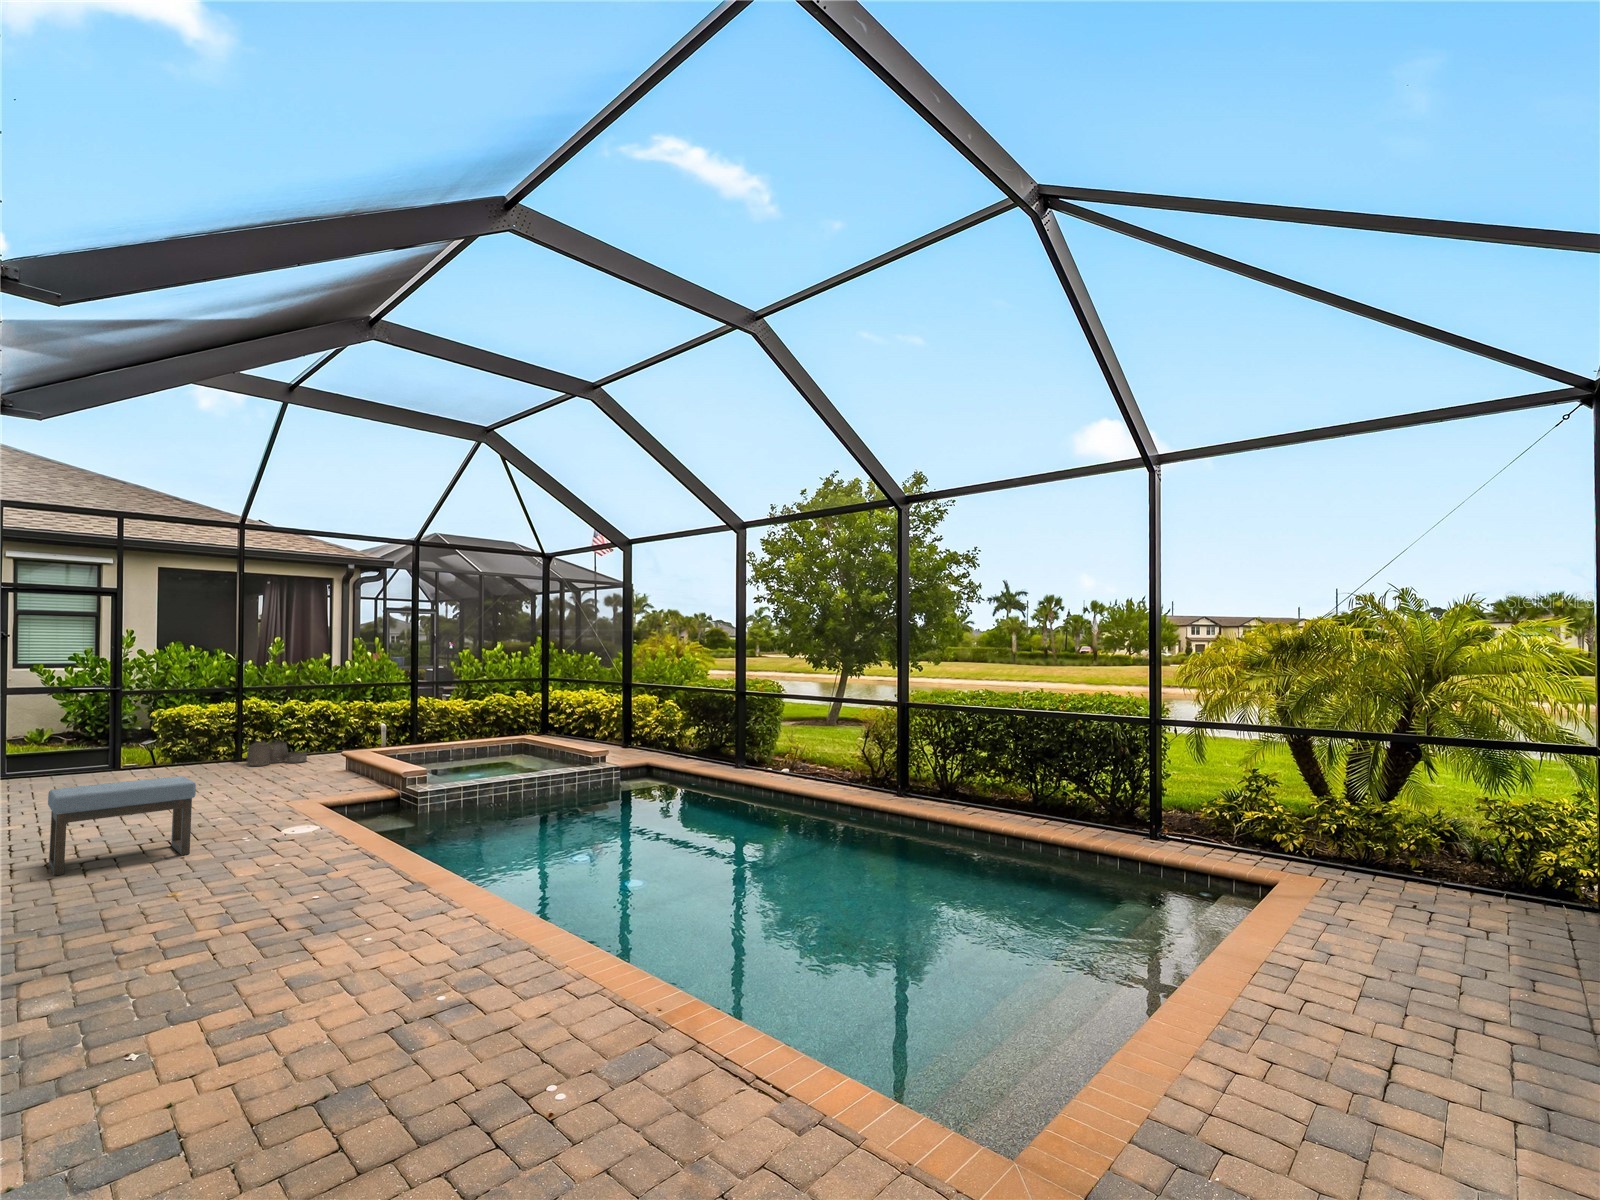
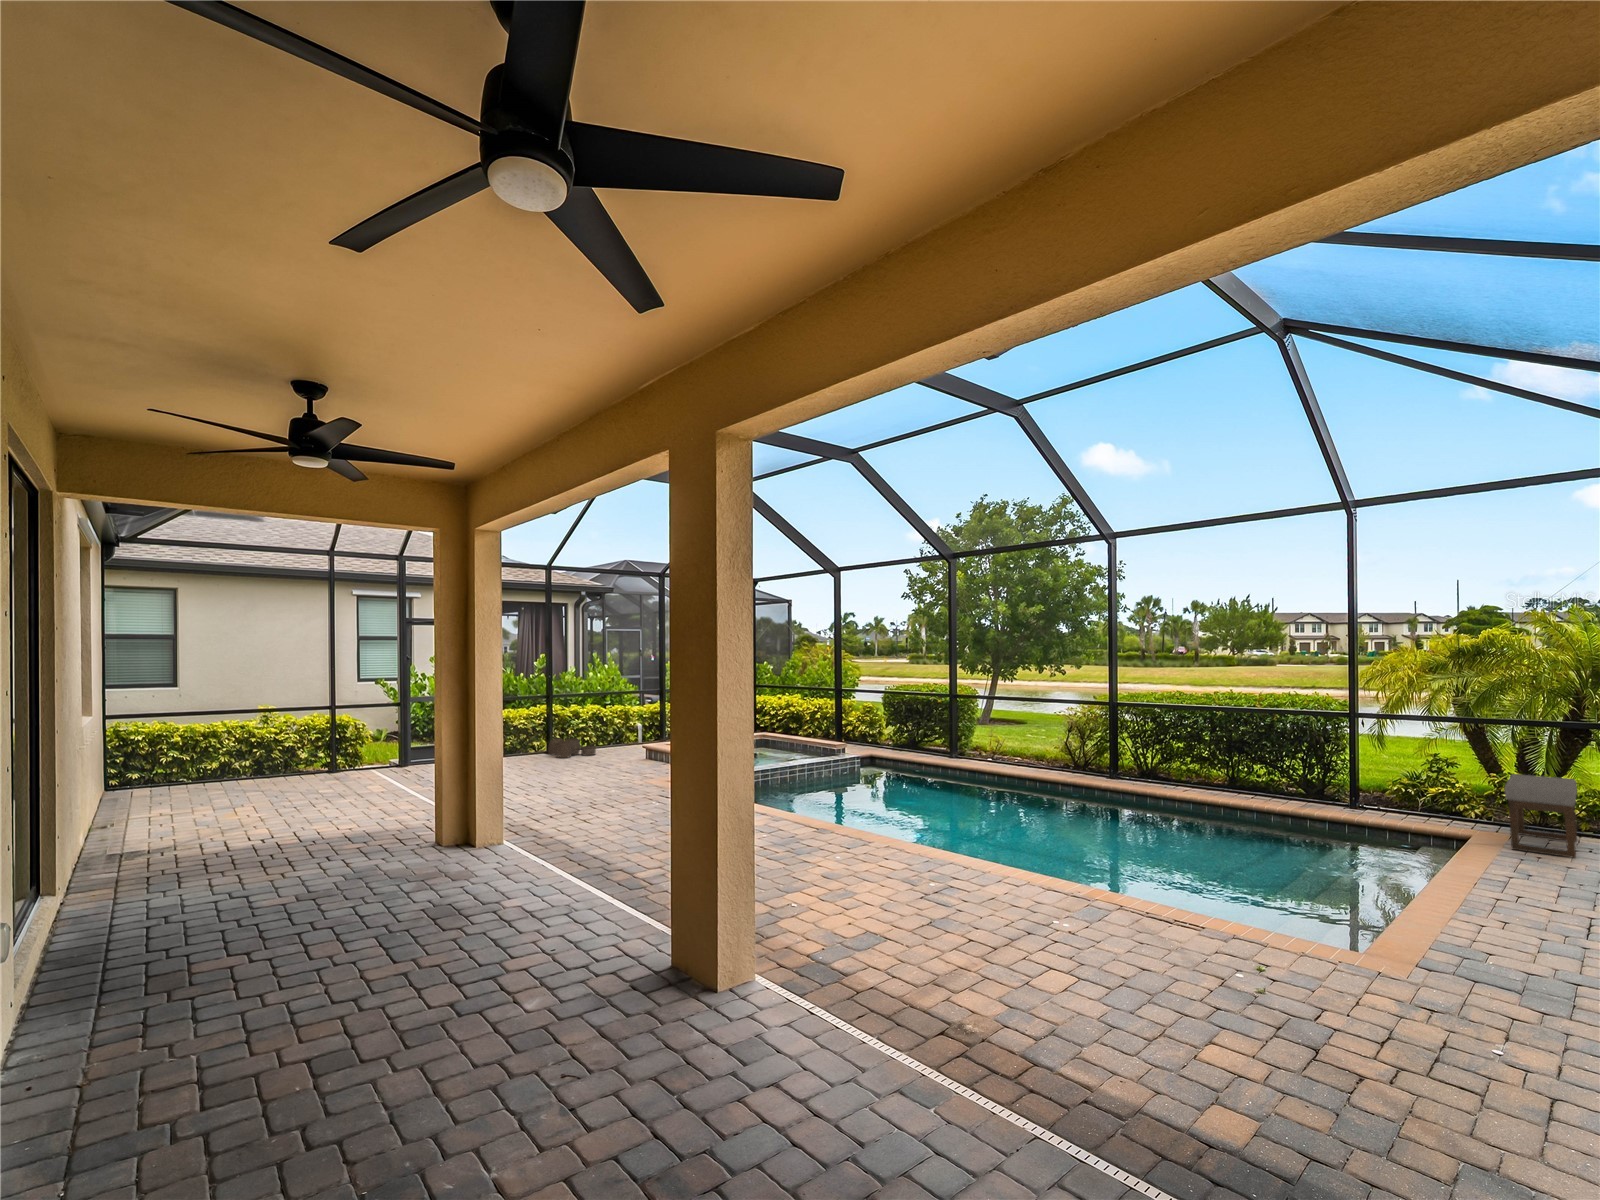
ottoman: present [48,776,196,876] -> present [1505,774,1577,858]

